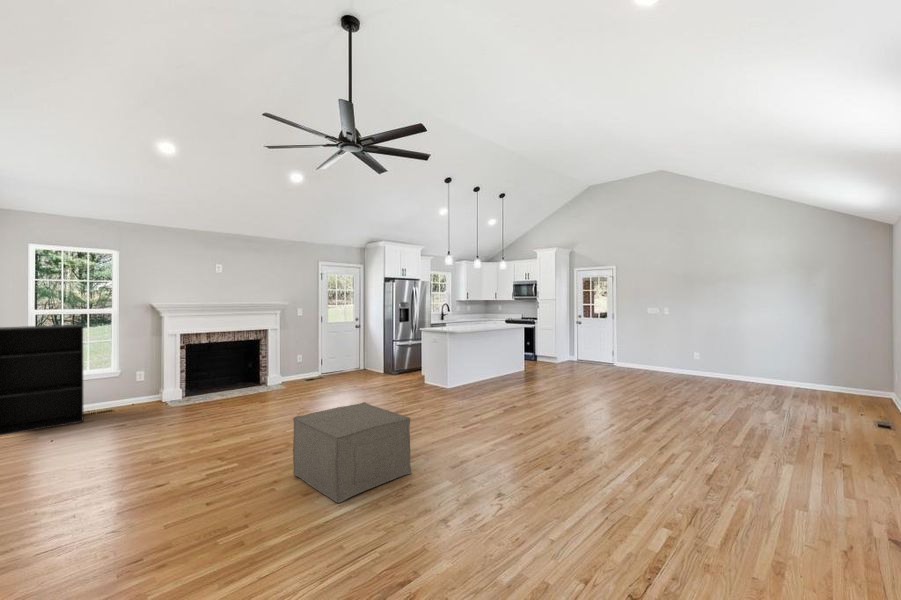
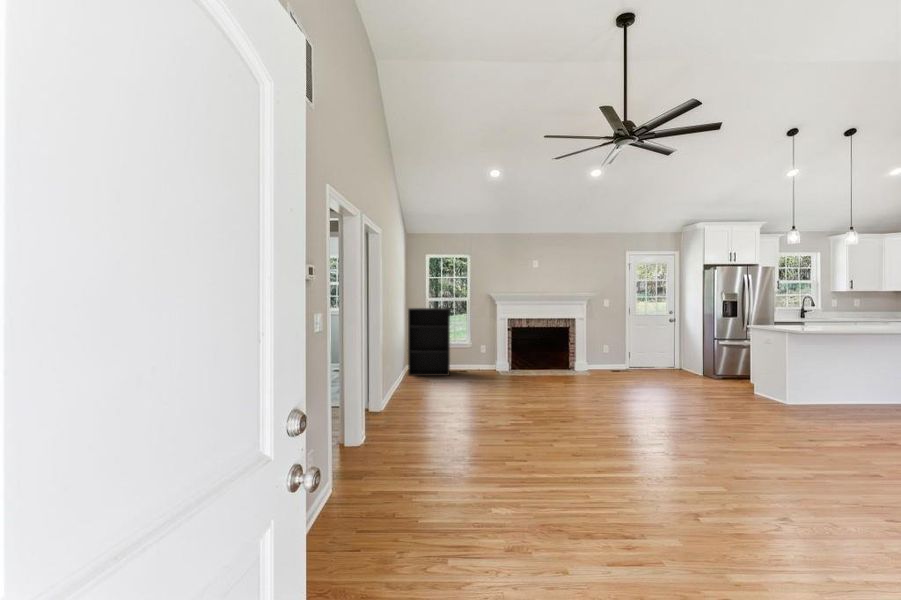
ottoman: present [293,402,411,503] -> none [573,390,687,470]

